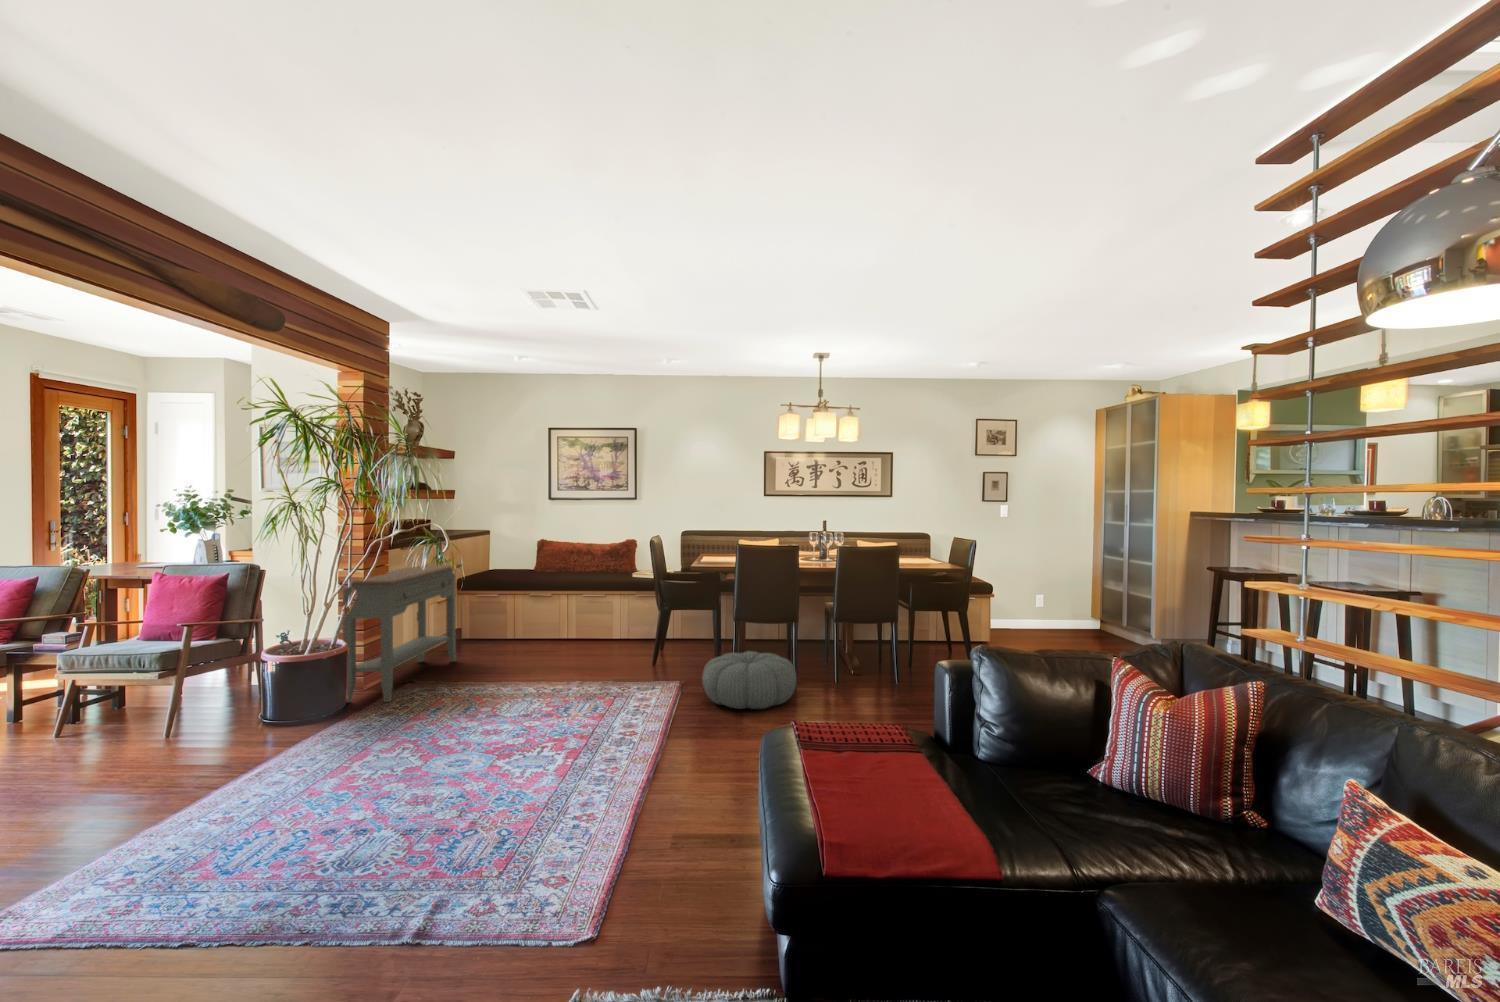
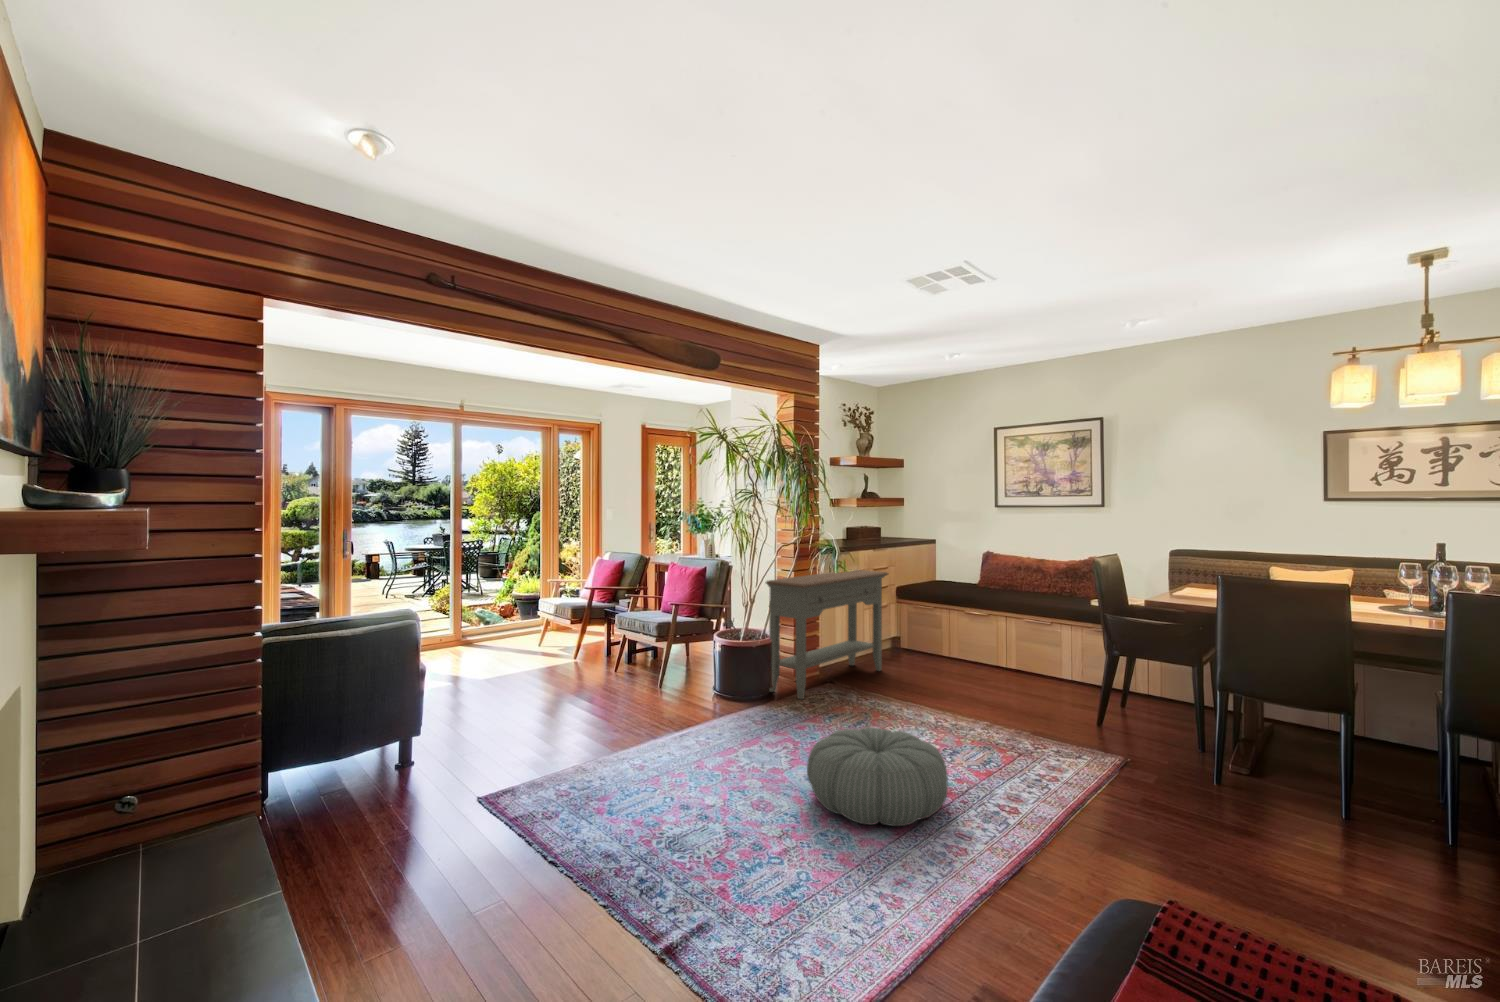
pouf: present [702,651,797,709] -> present [807,727,948,826]

